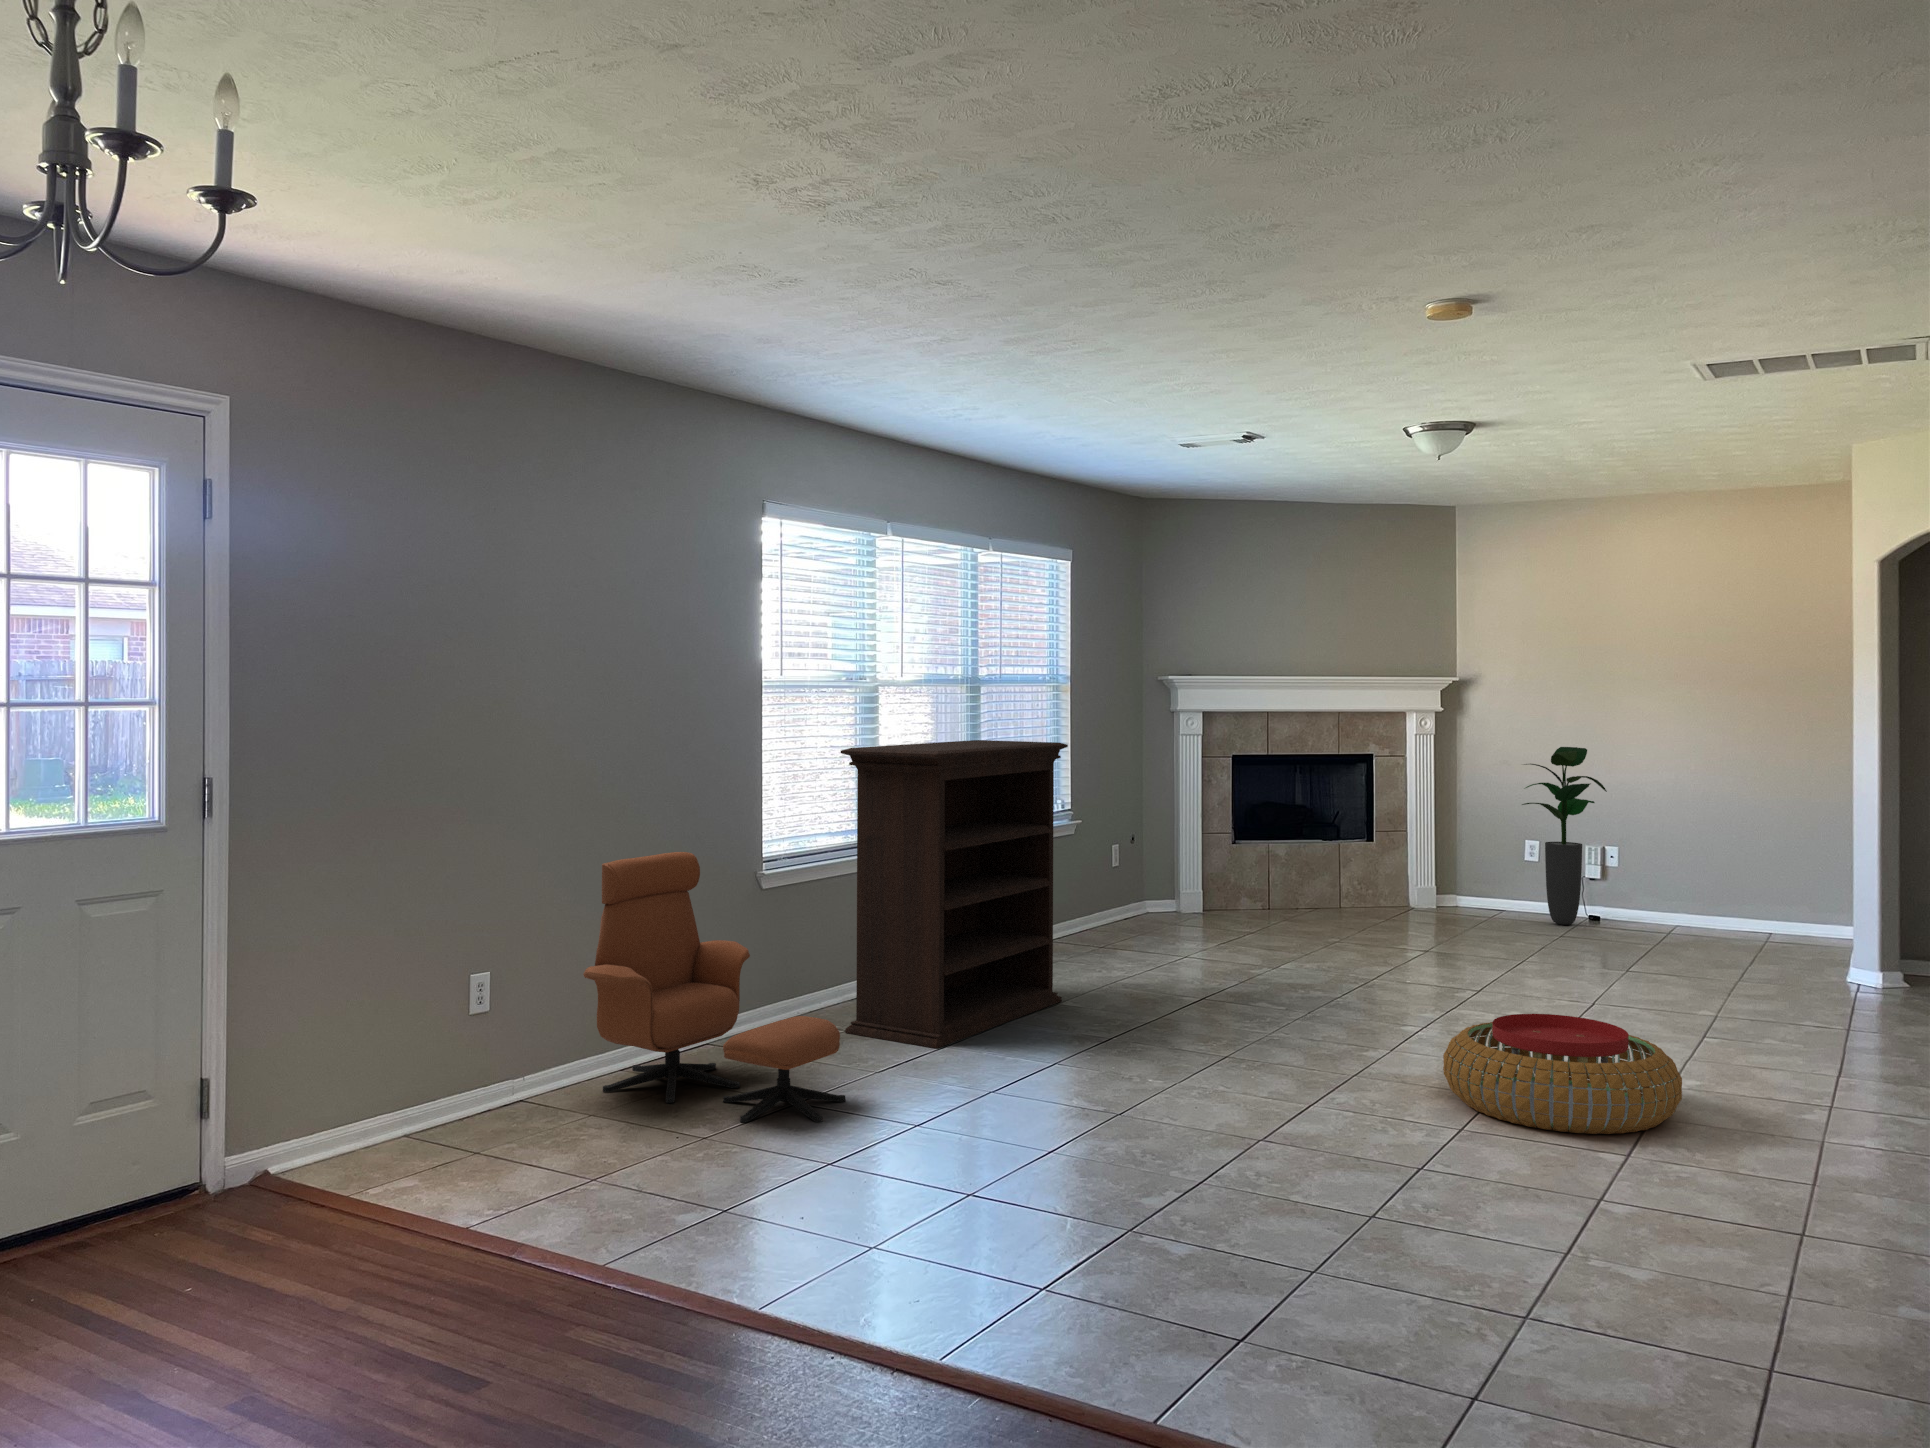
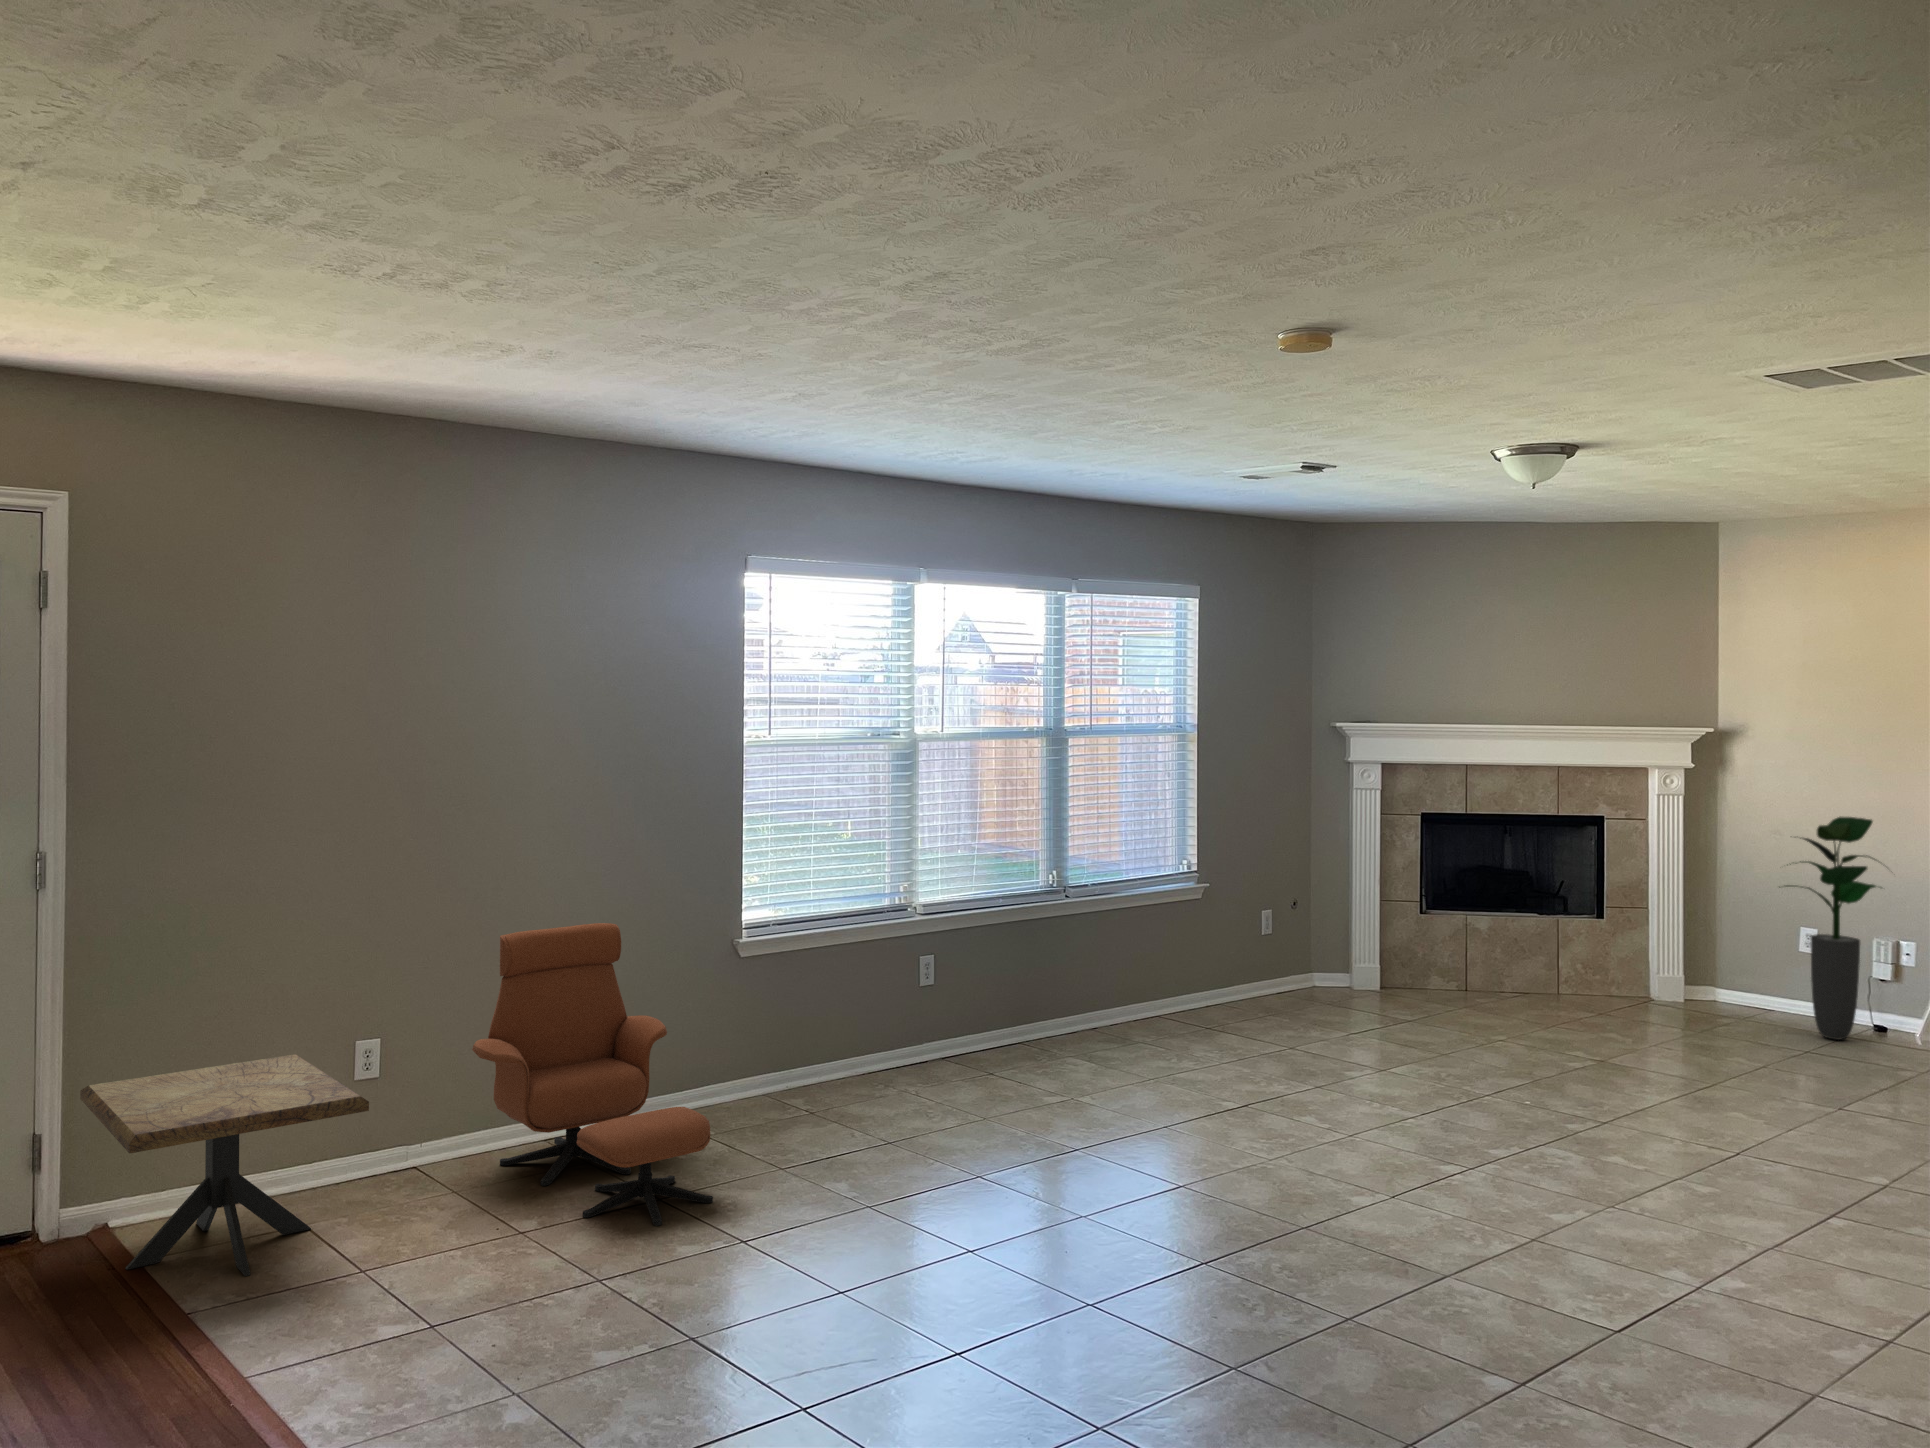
bookshelf: present [841,740,1068,1049] -> none [805,803,1091,1146]
side table: none [247,987,575,1207] -> present [80,1054,369,1276]
pouf: present [1443,1014,1682,1134] -> none [1380,1184,1674,1359]

